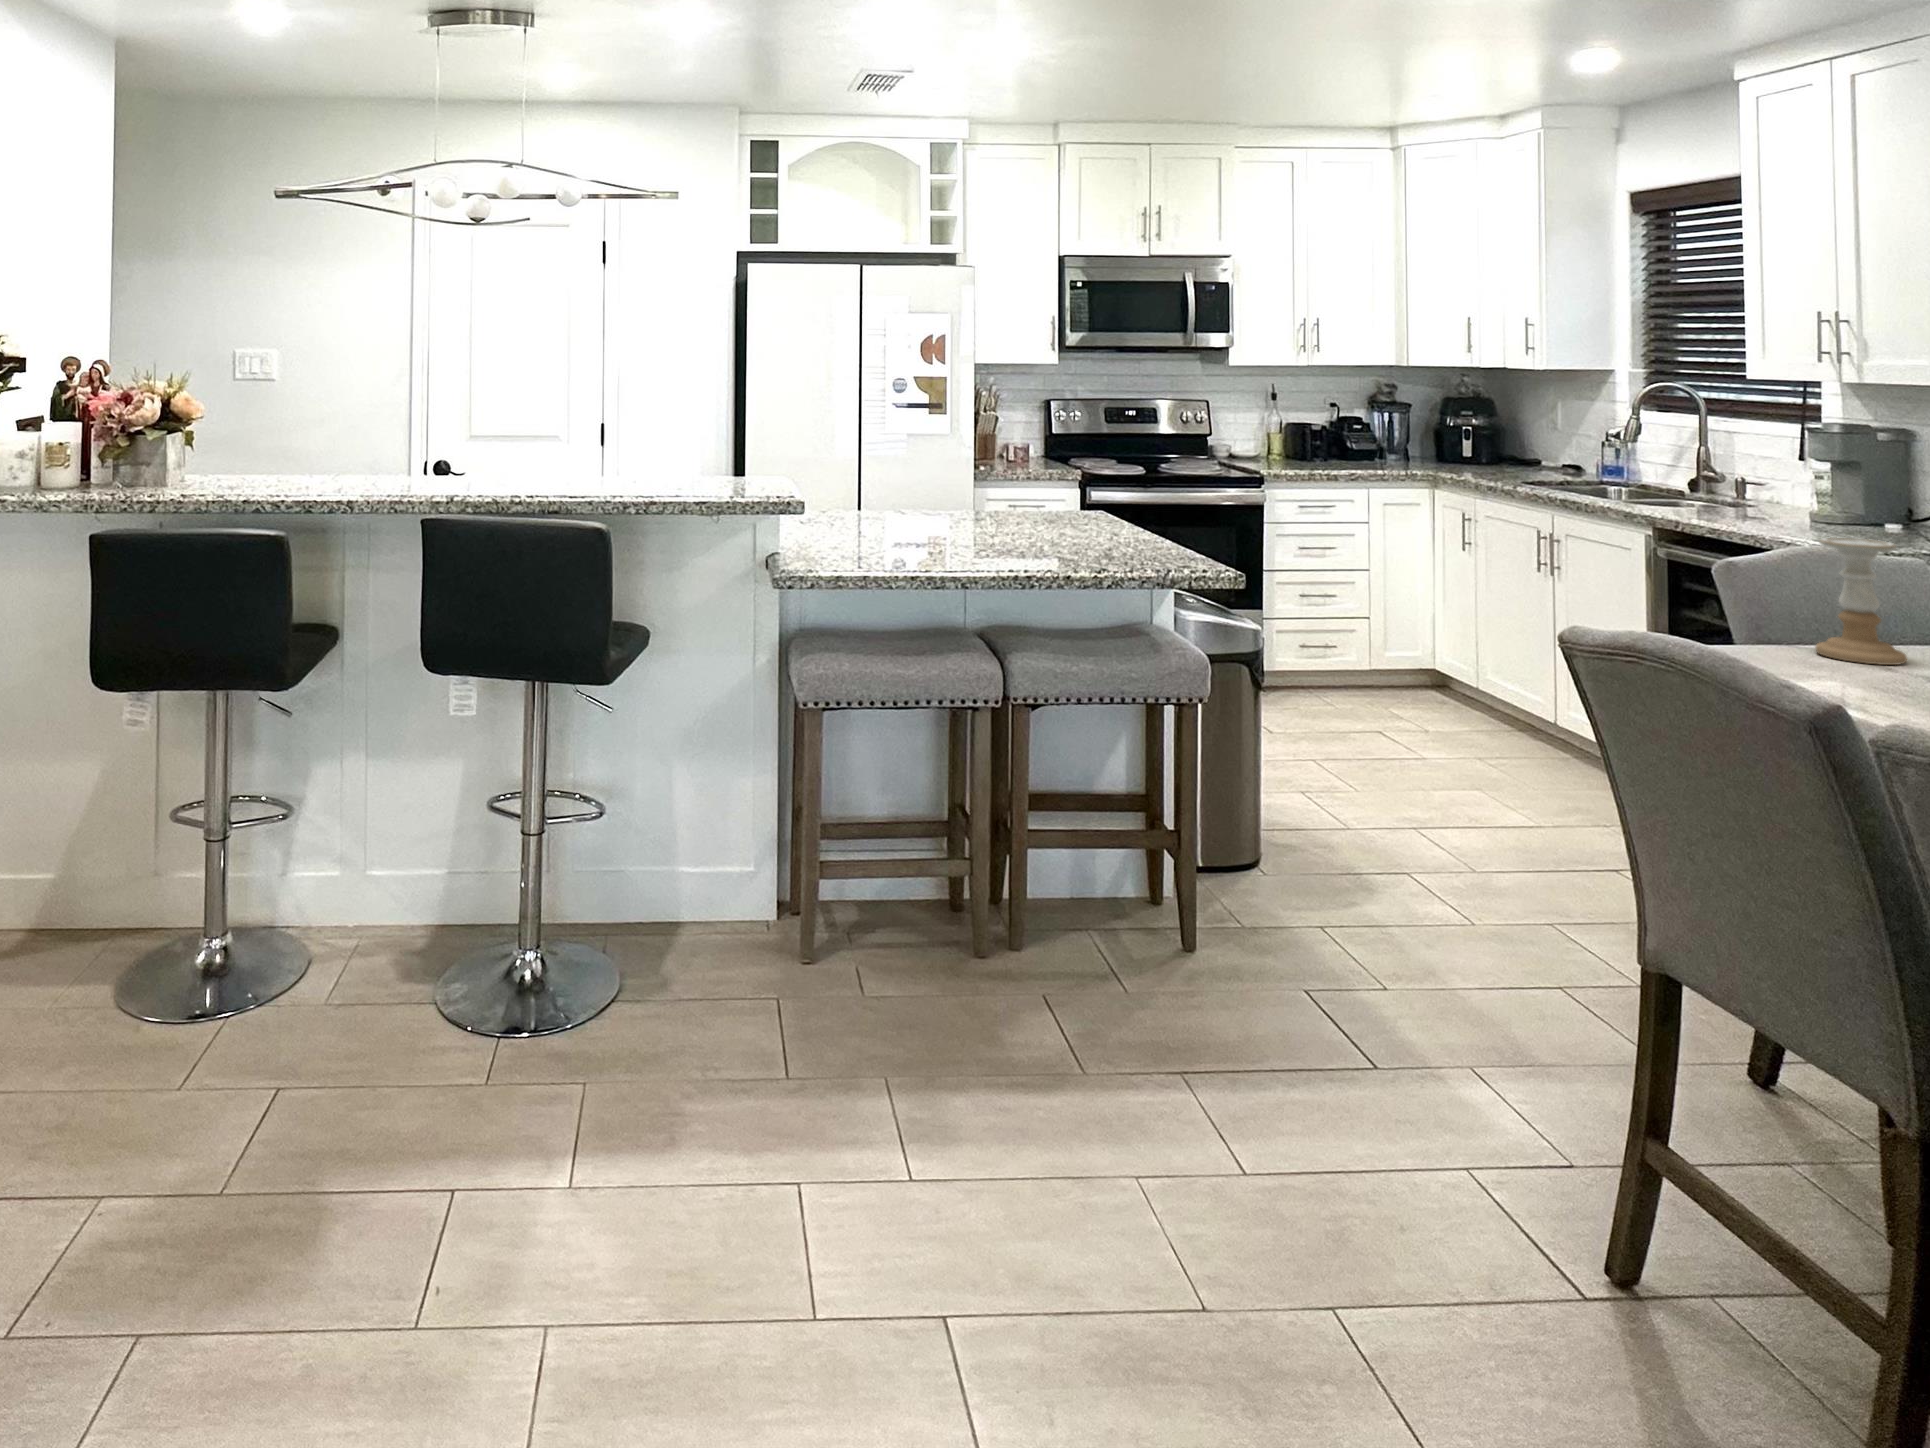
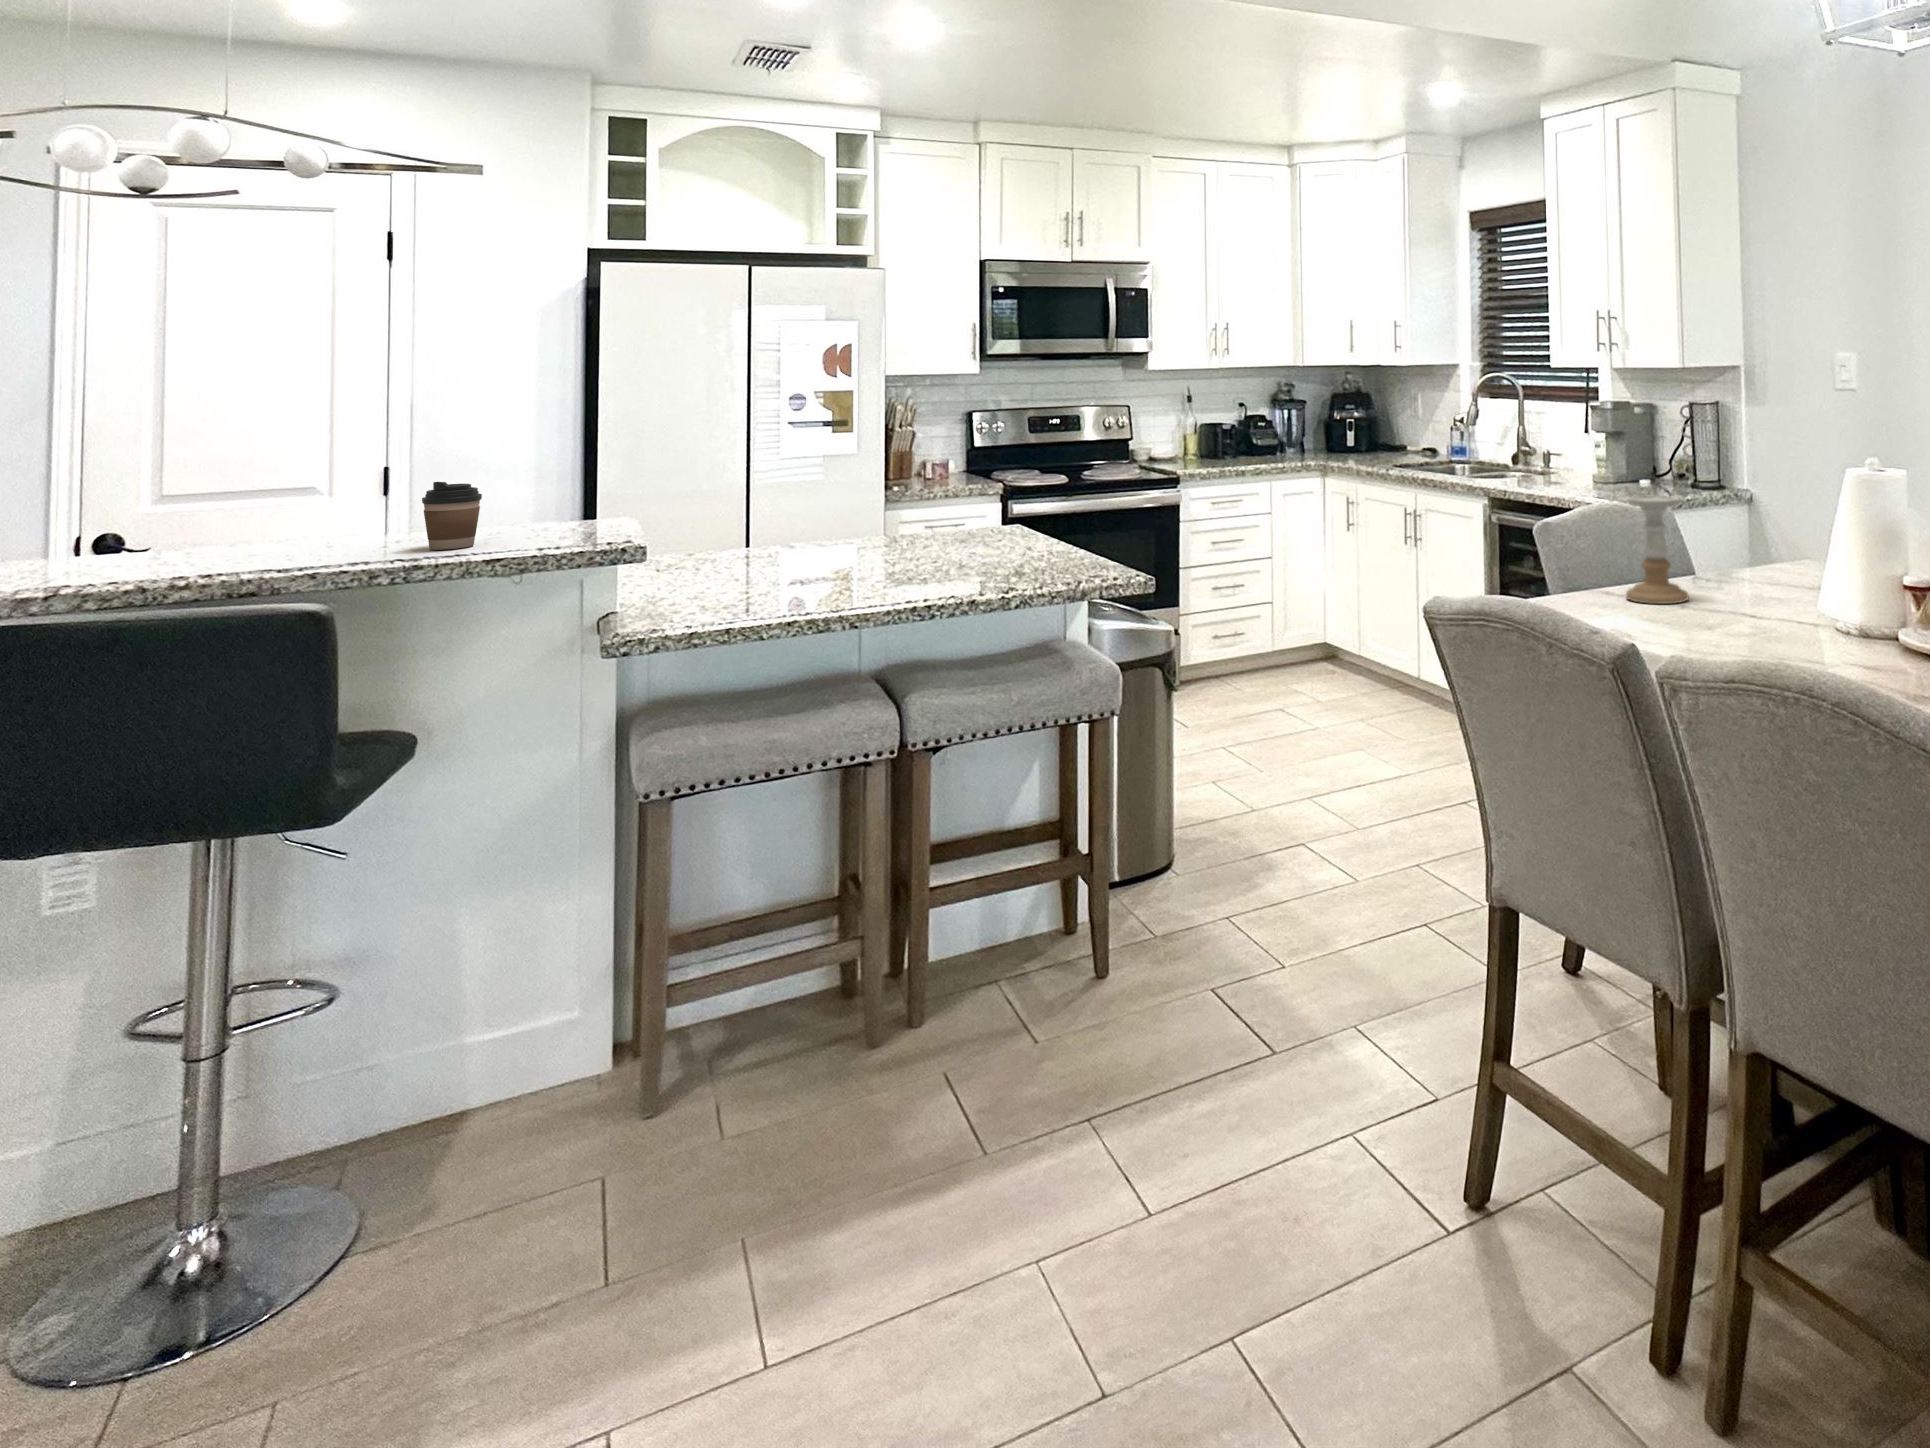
coffee cup: none [651,442,689,494] -> present [422,482,482,550]

